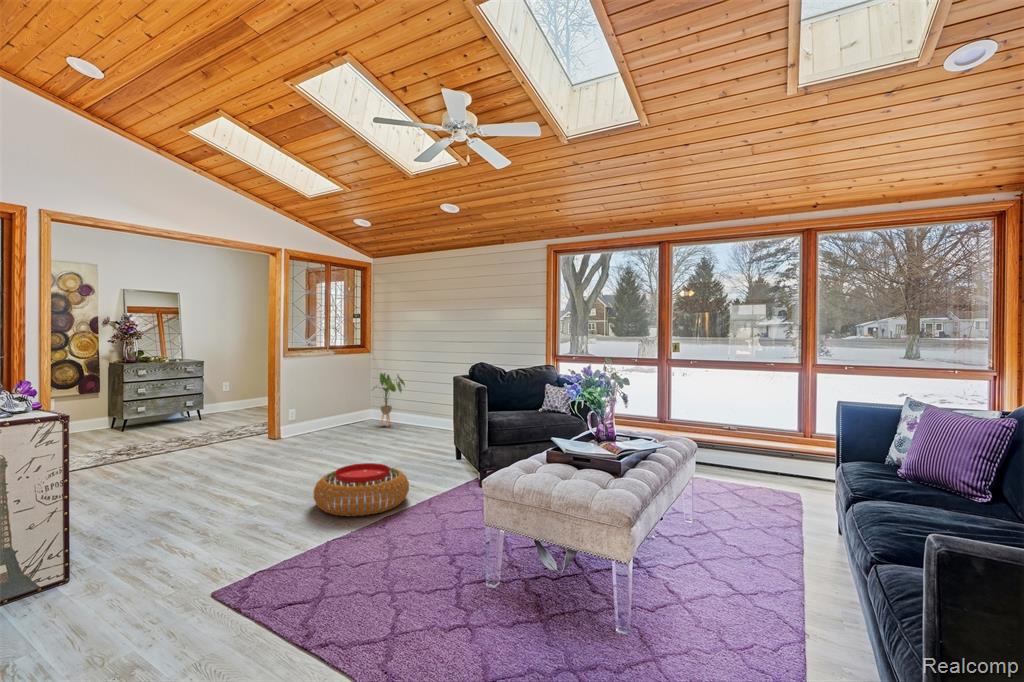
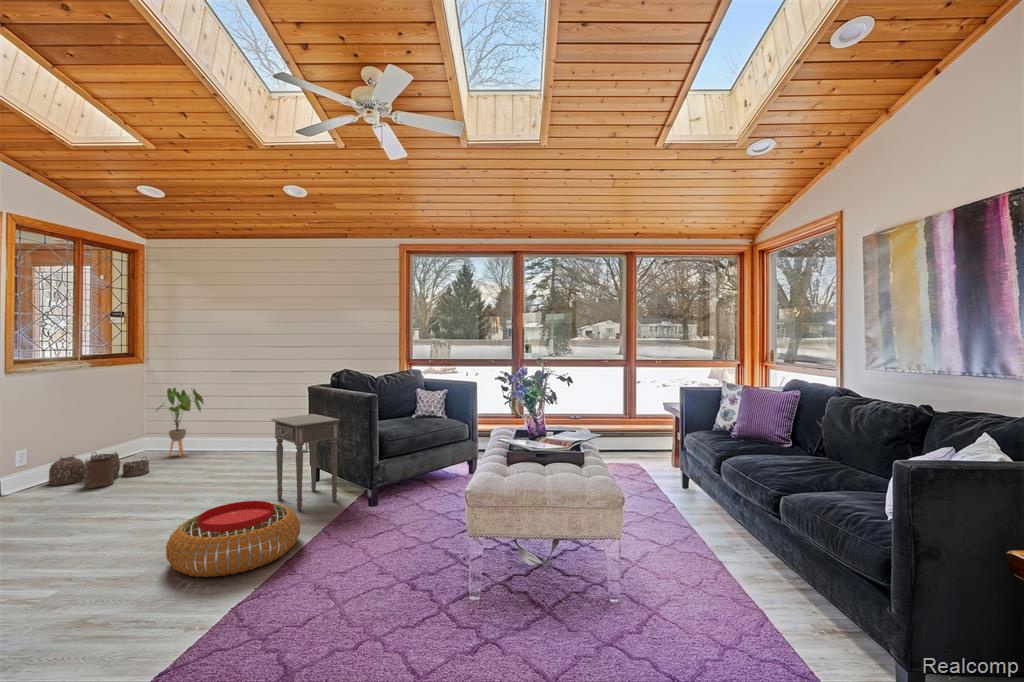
side table: none [417,400,463,479] -> present [271,414,340,510]
woven basket: none [304,416,361,441] -> present [48,452,149,488]

